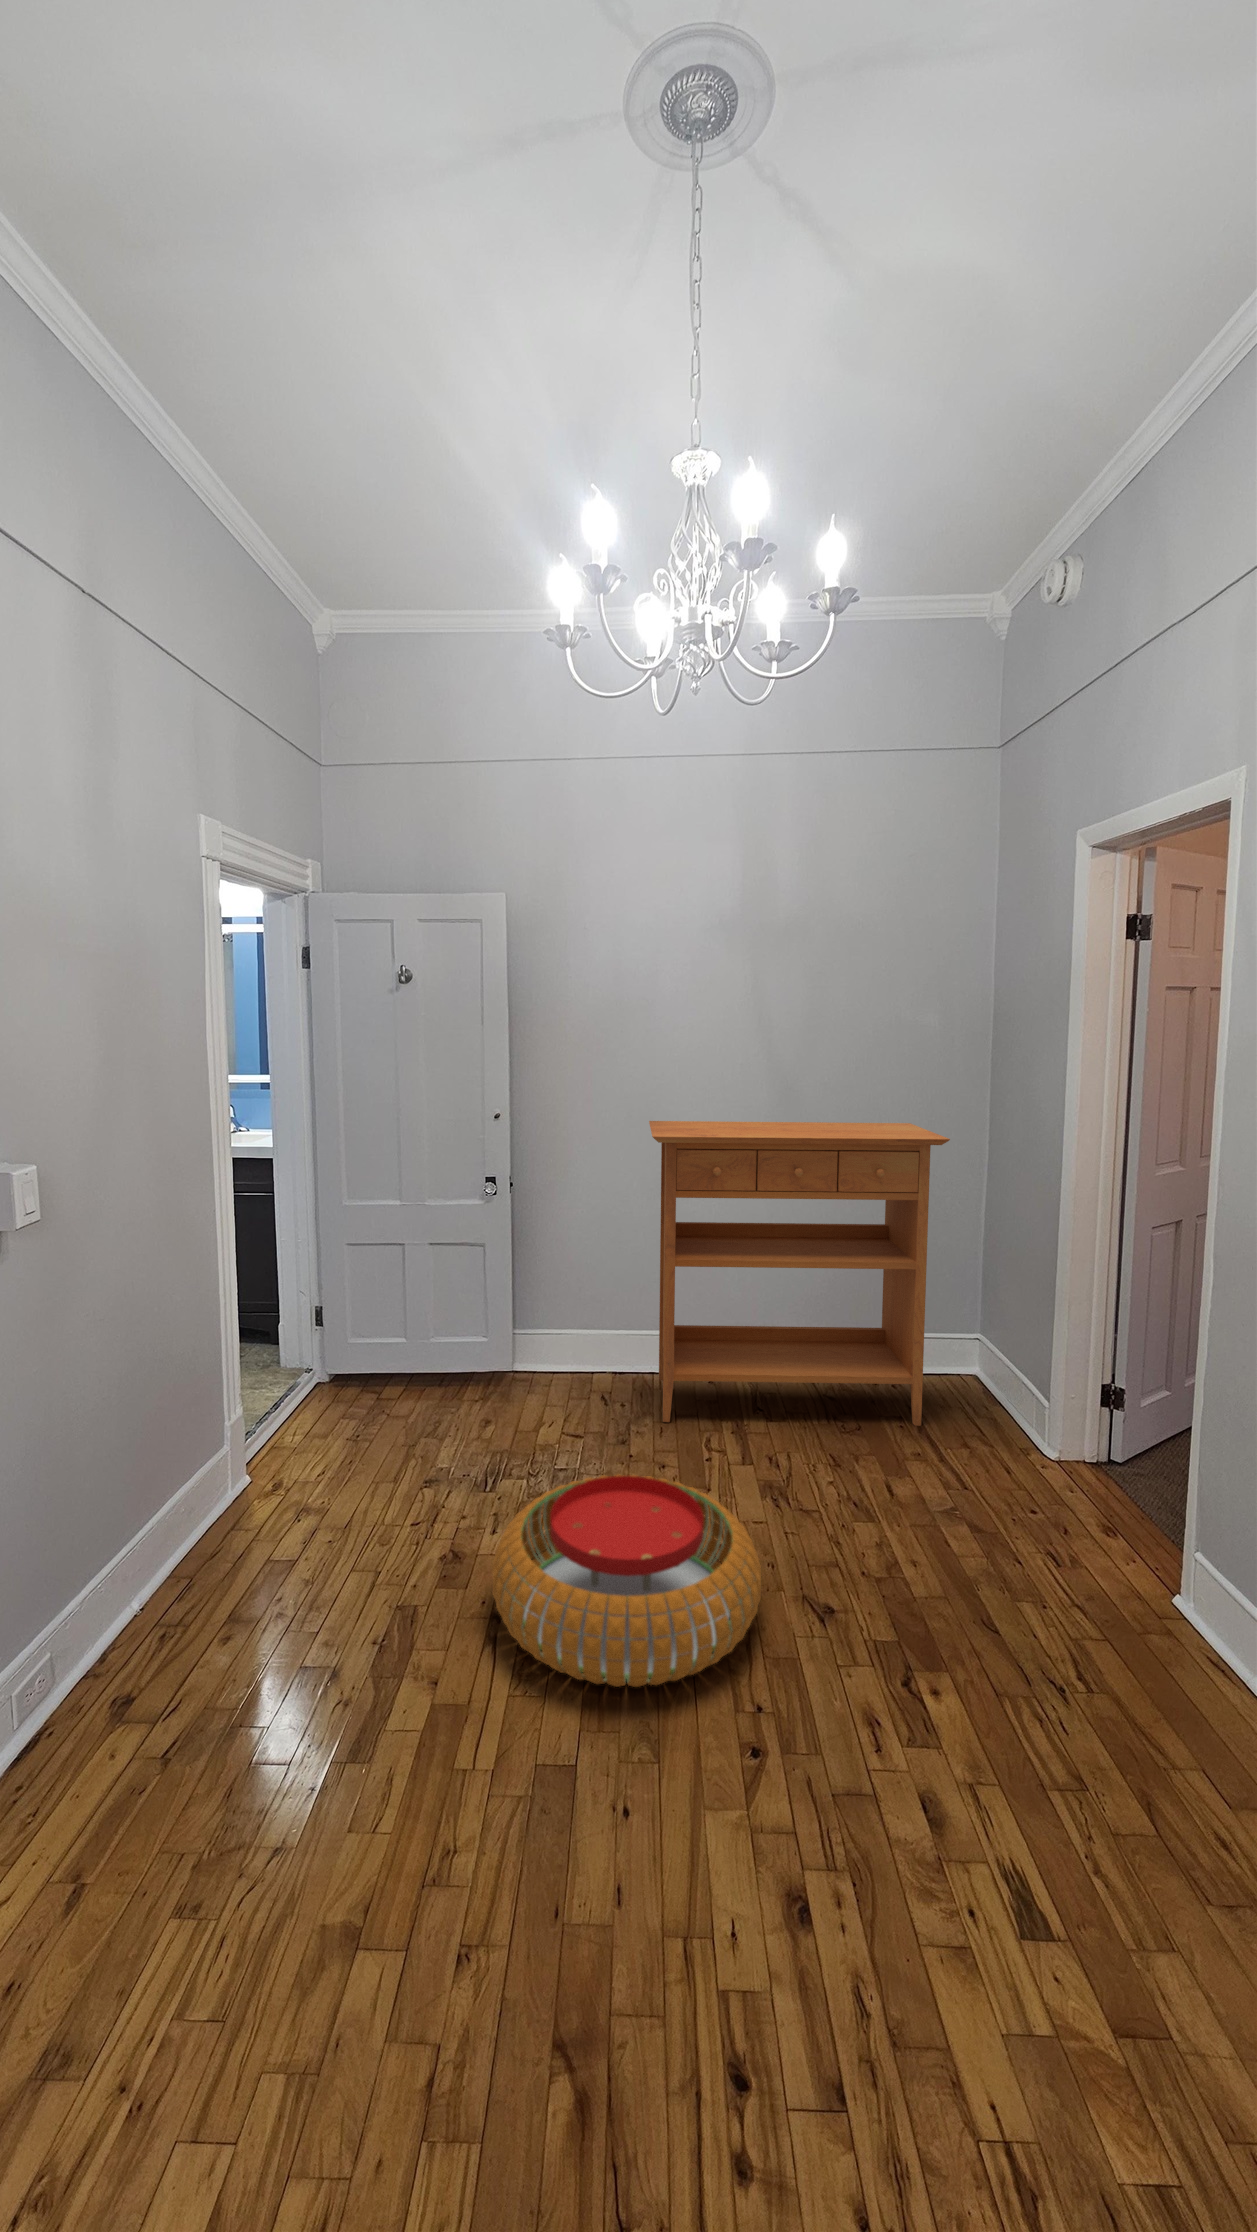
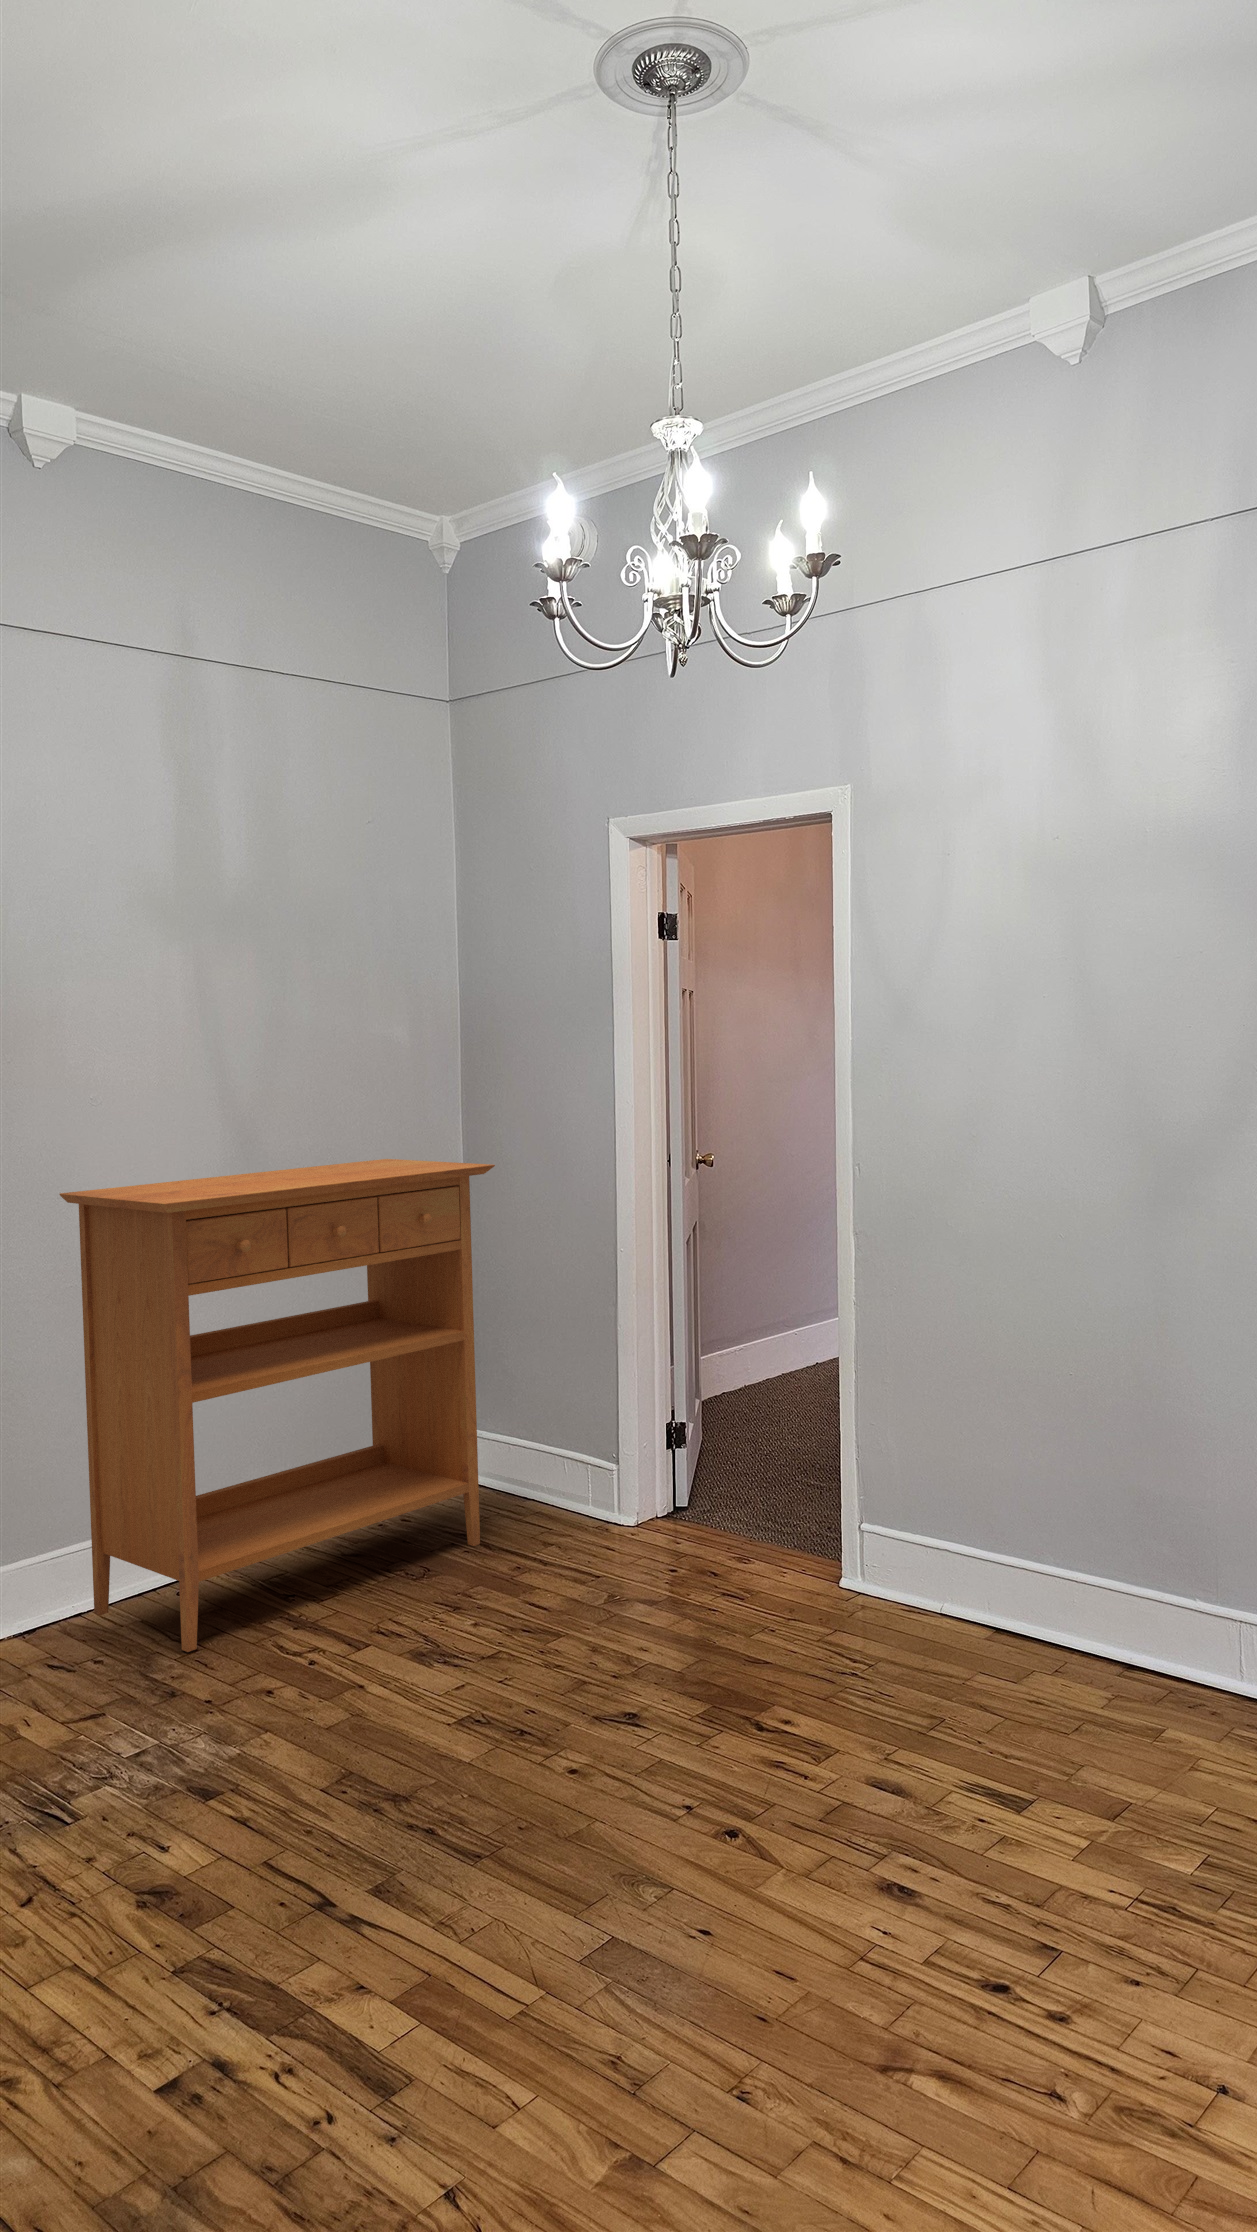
pouf: present [492,1475,761,1687] -> none [258,1645,631,1900]

